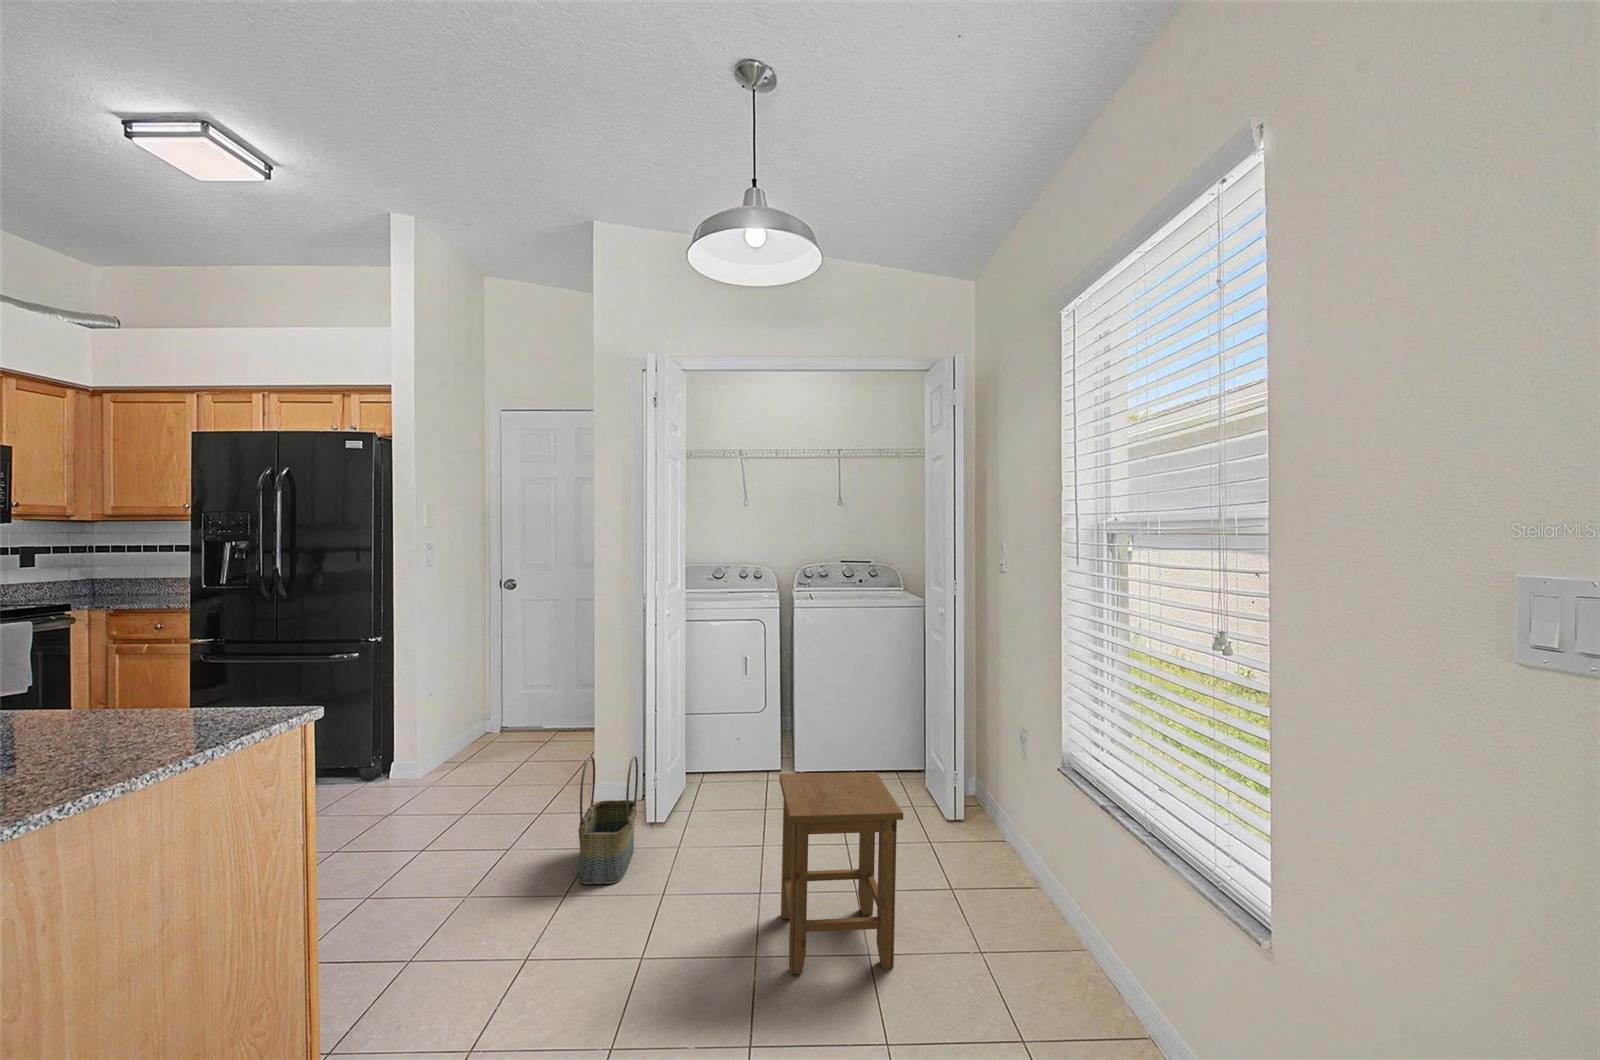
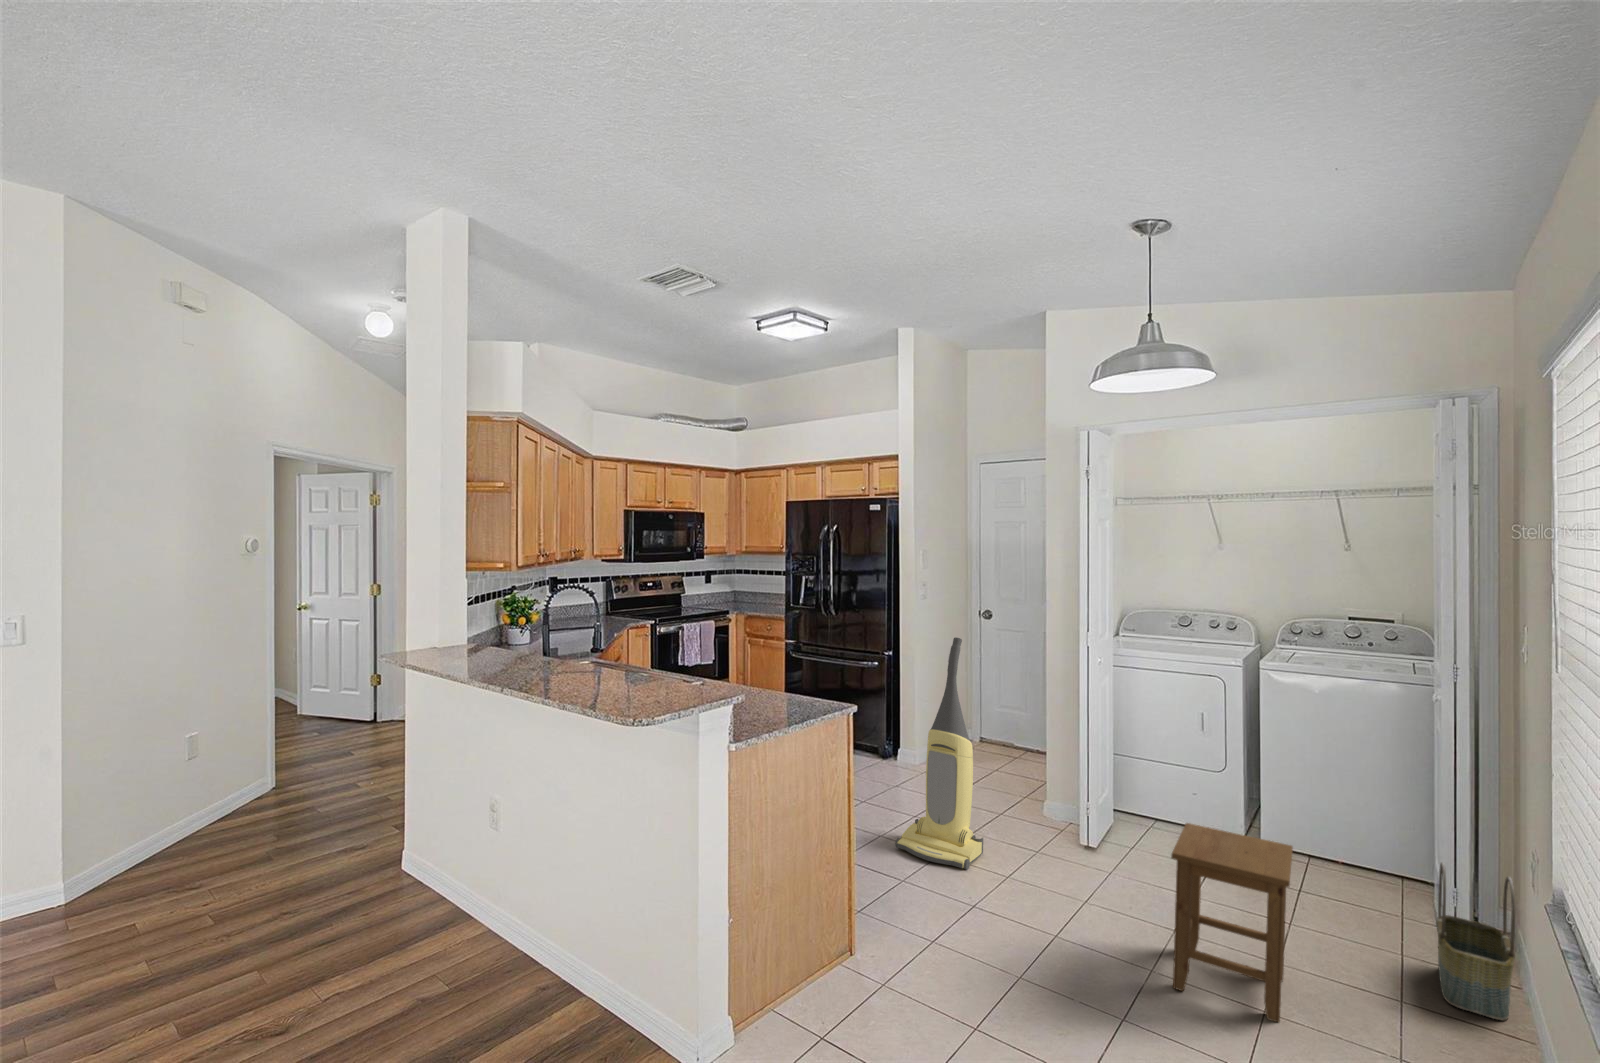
vacuum cleaner: none [396,600,527,912] -> present [895,637,983,870]
basket: present [579,756,638,884] -> present [1436,862,1515,1020]

